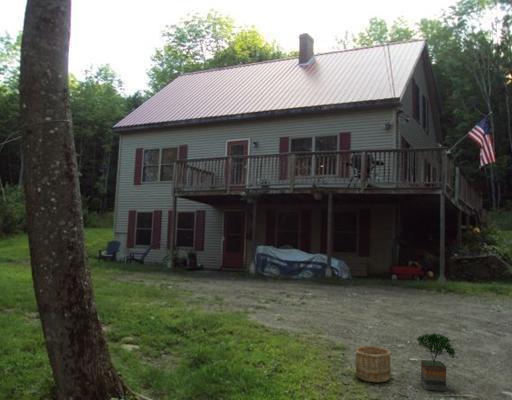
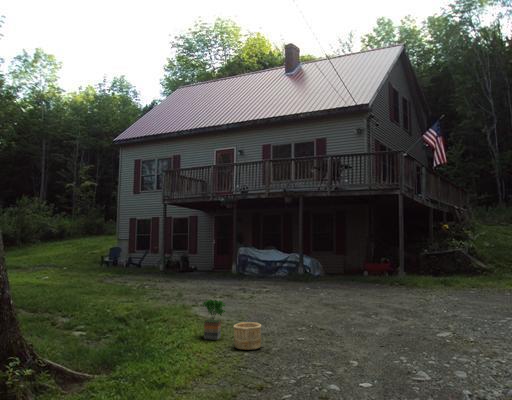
potted tree: present [417,334,455,391] -> present [203,300,225,340]

